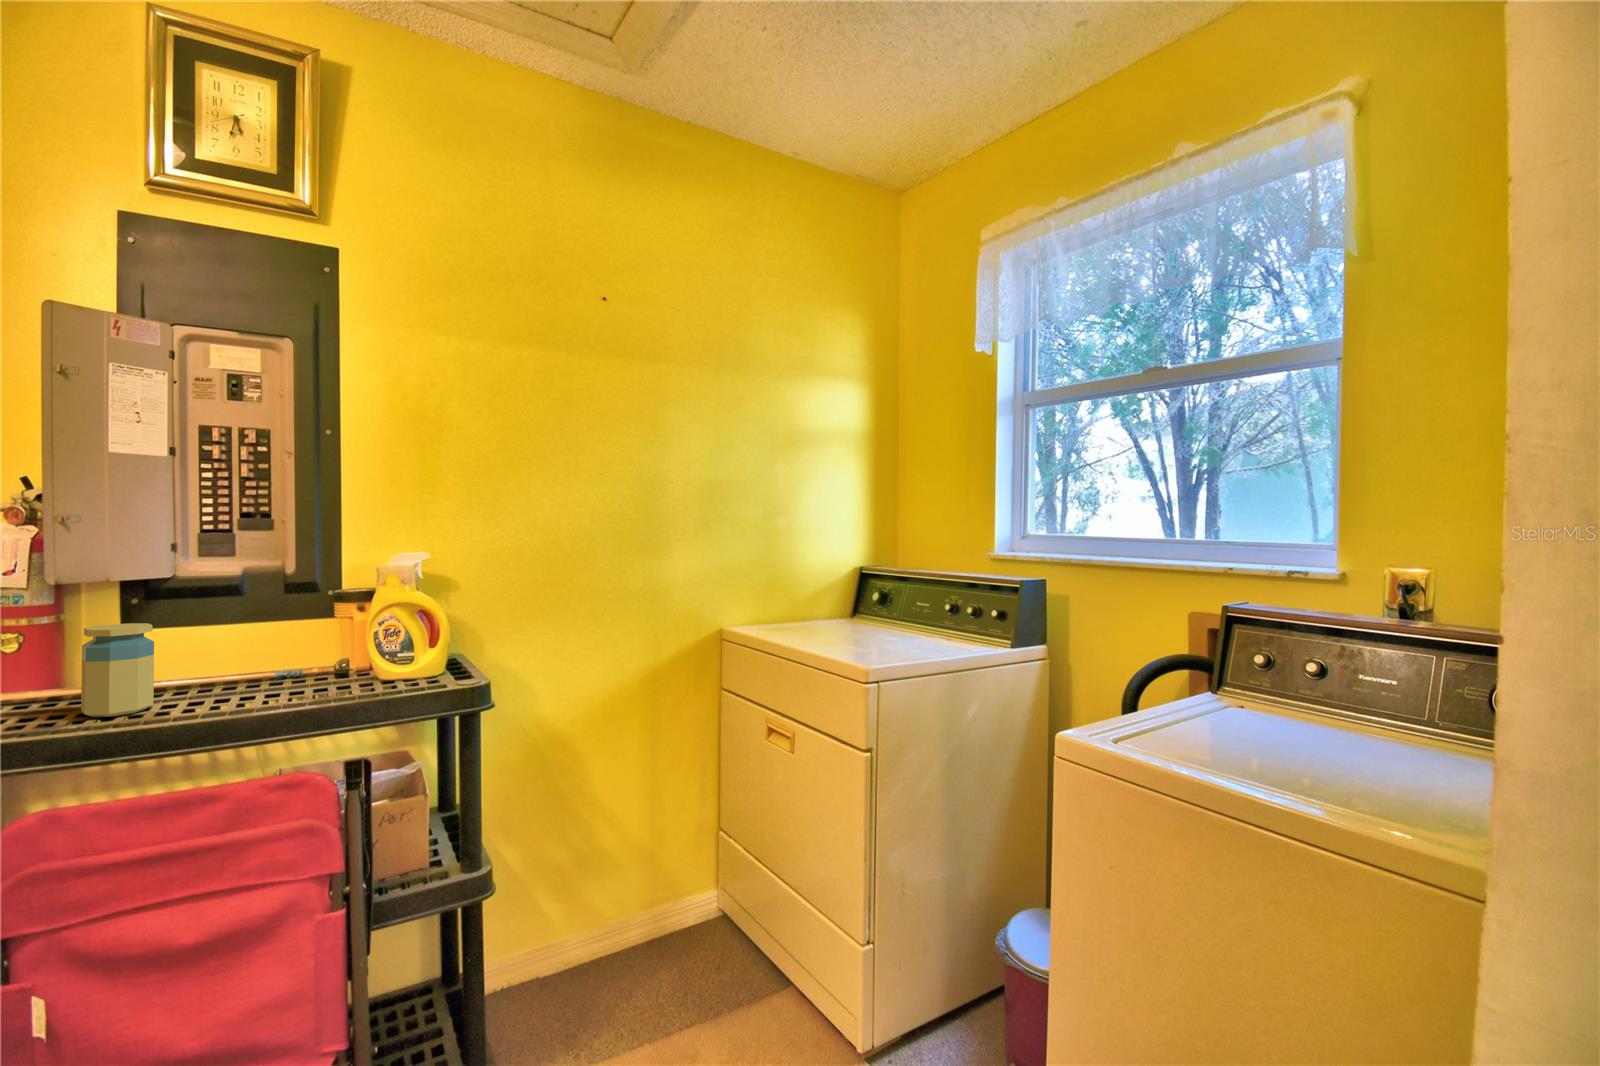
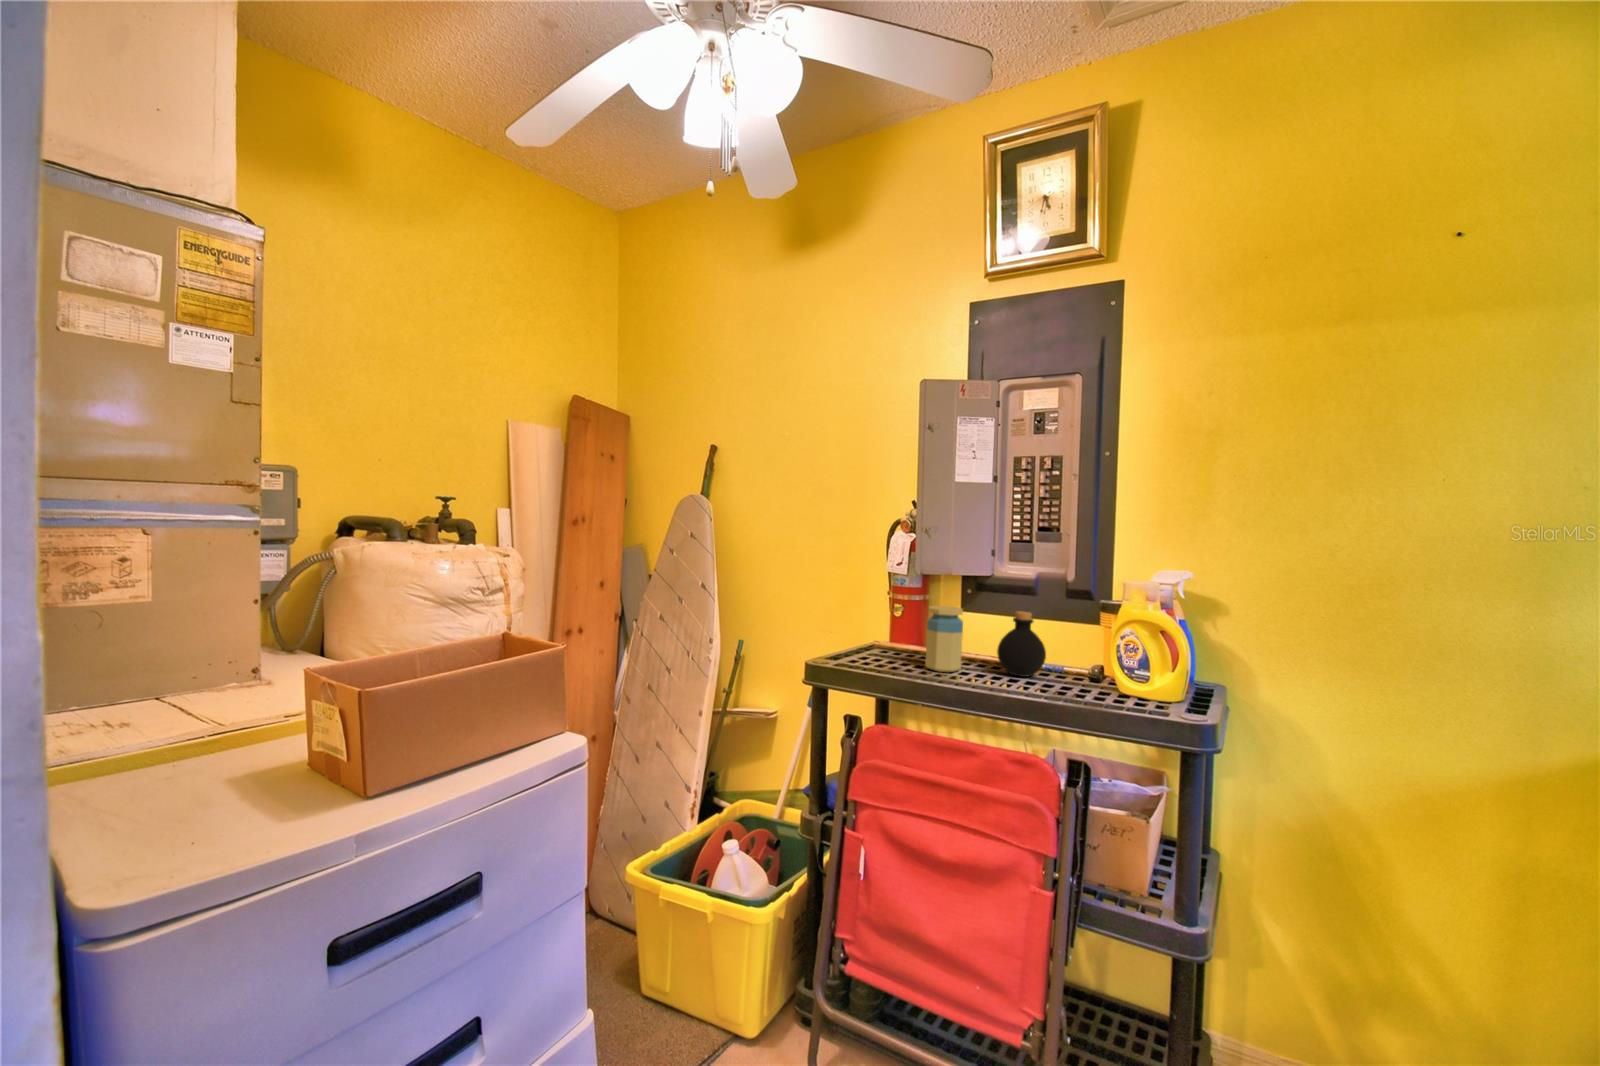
bottle: none [211,614,283,693] -> present [997,611,1046,677]

